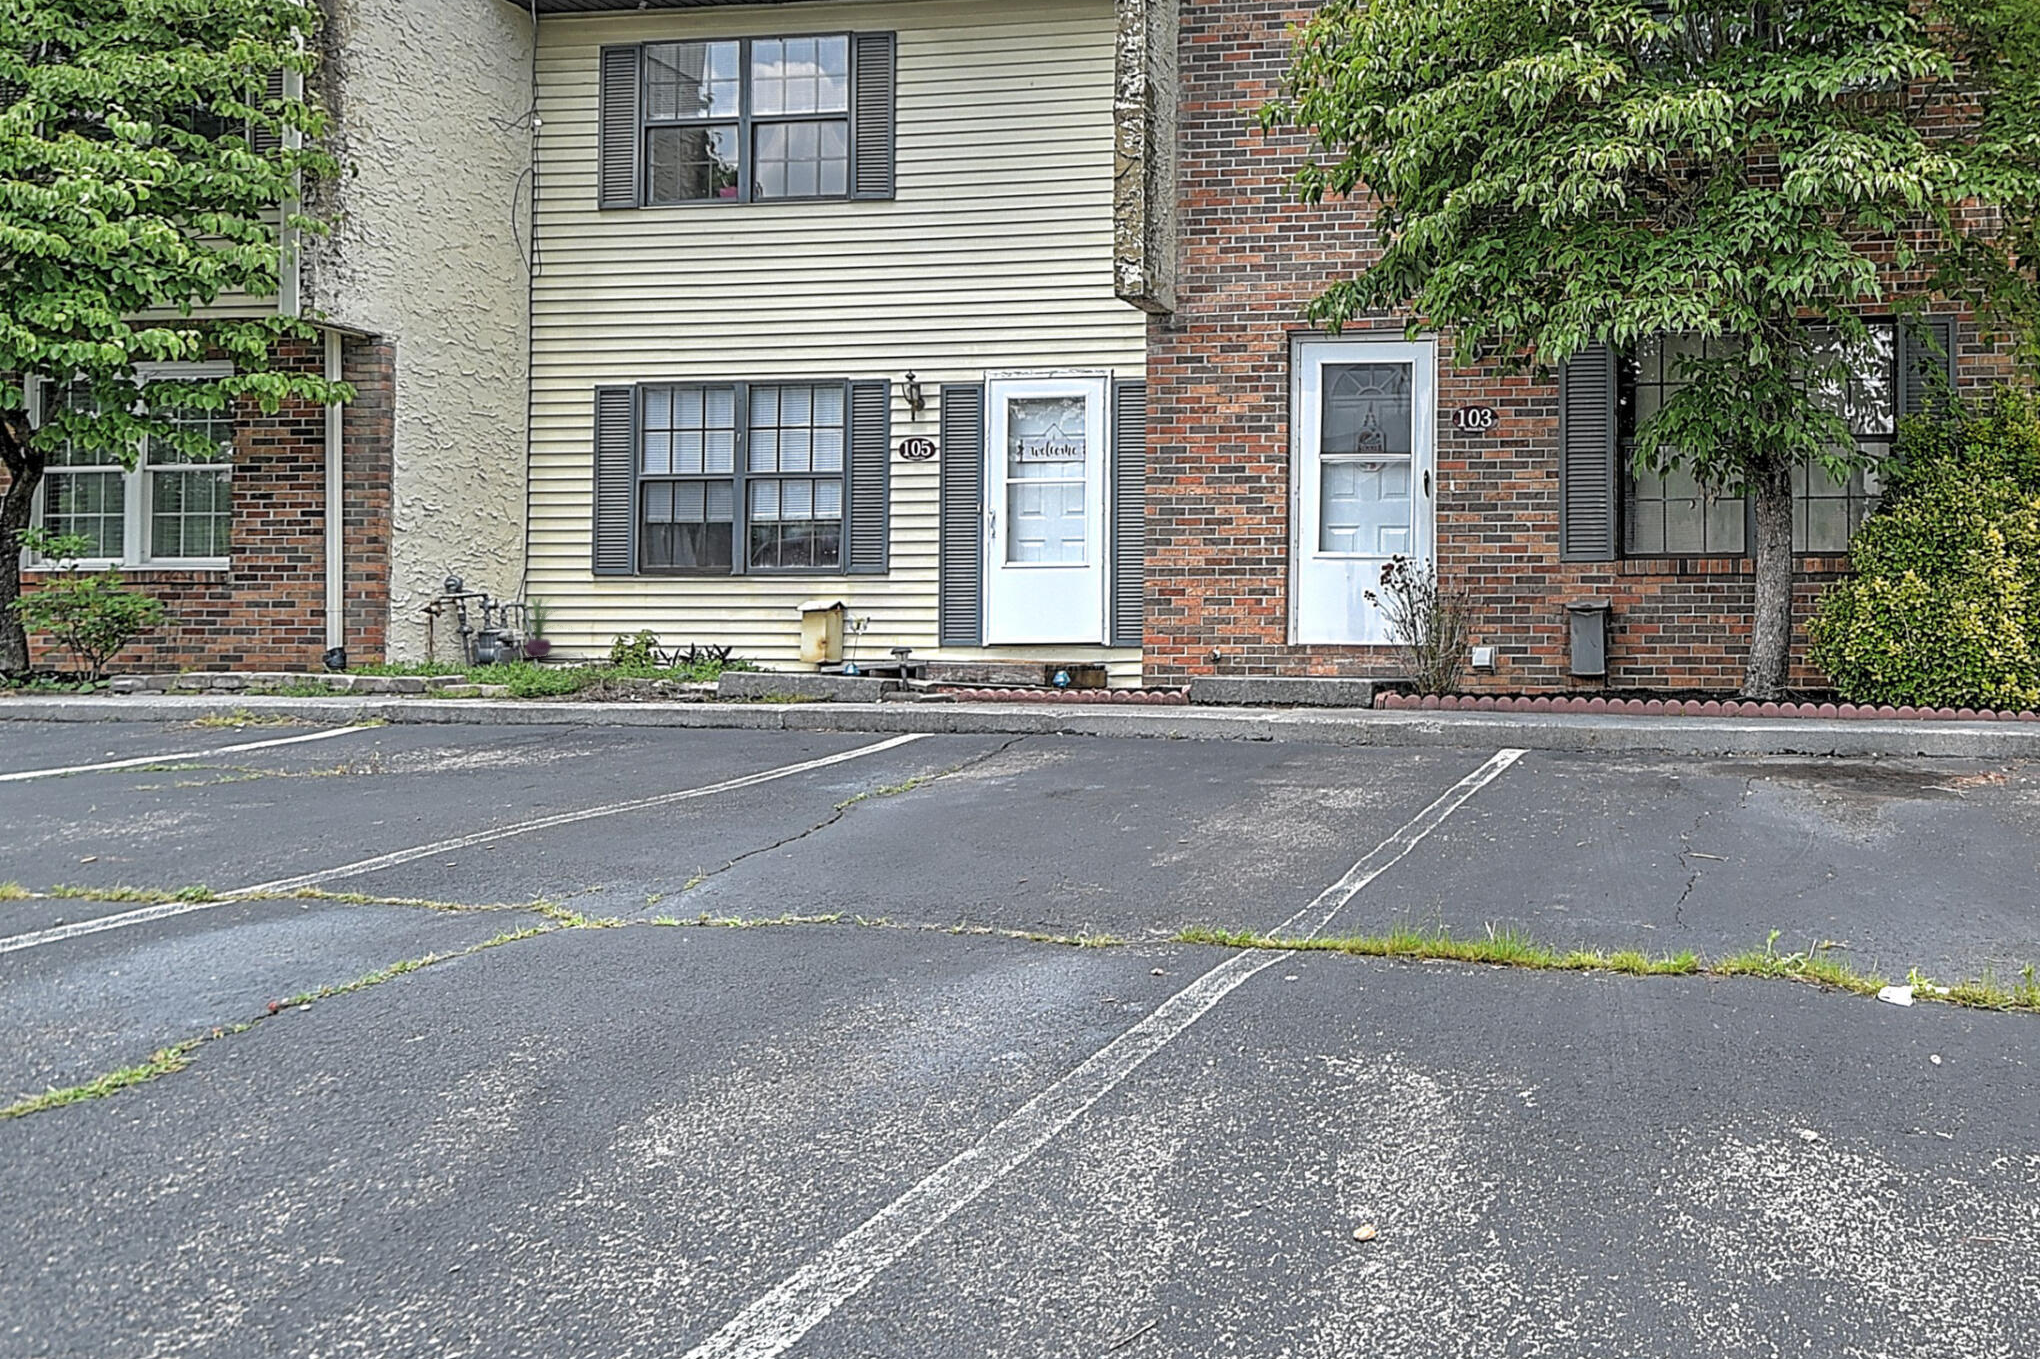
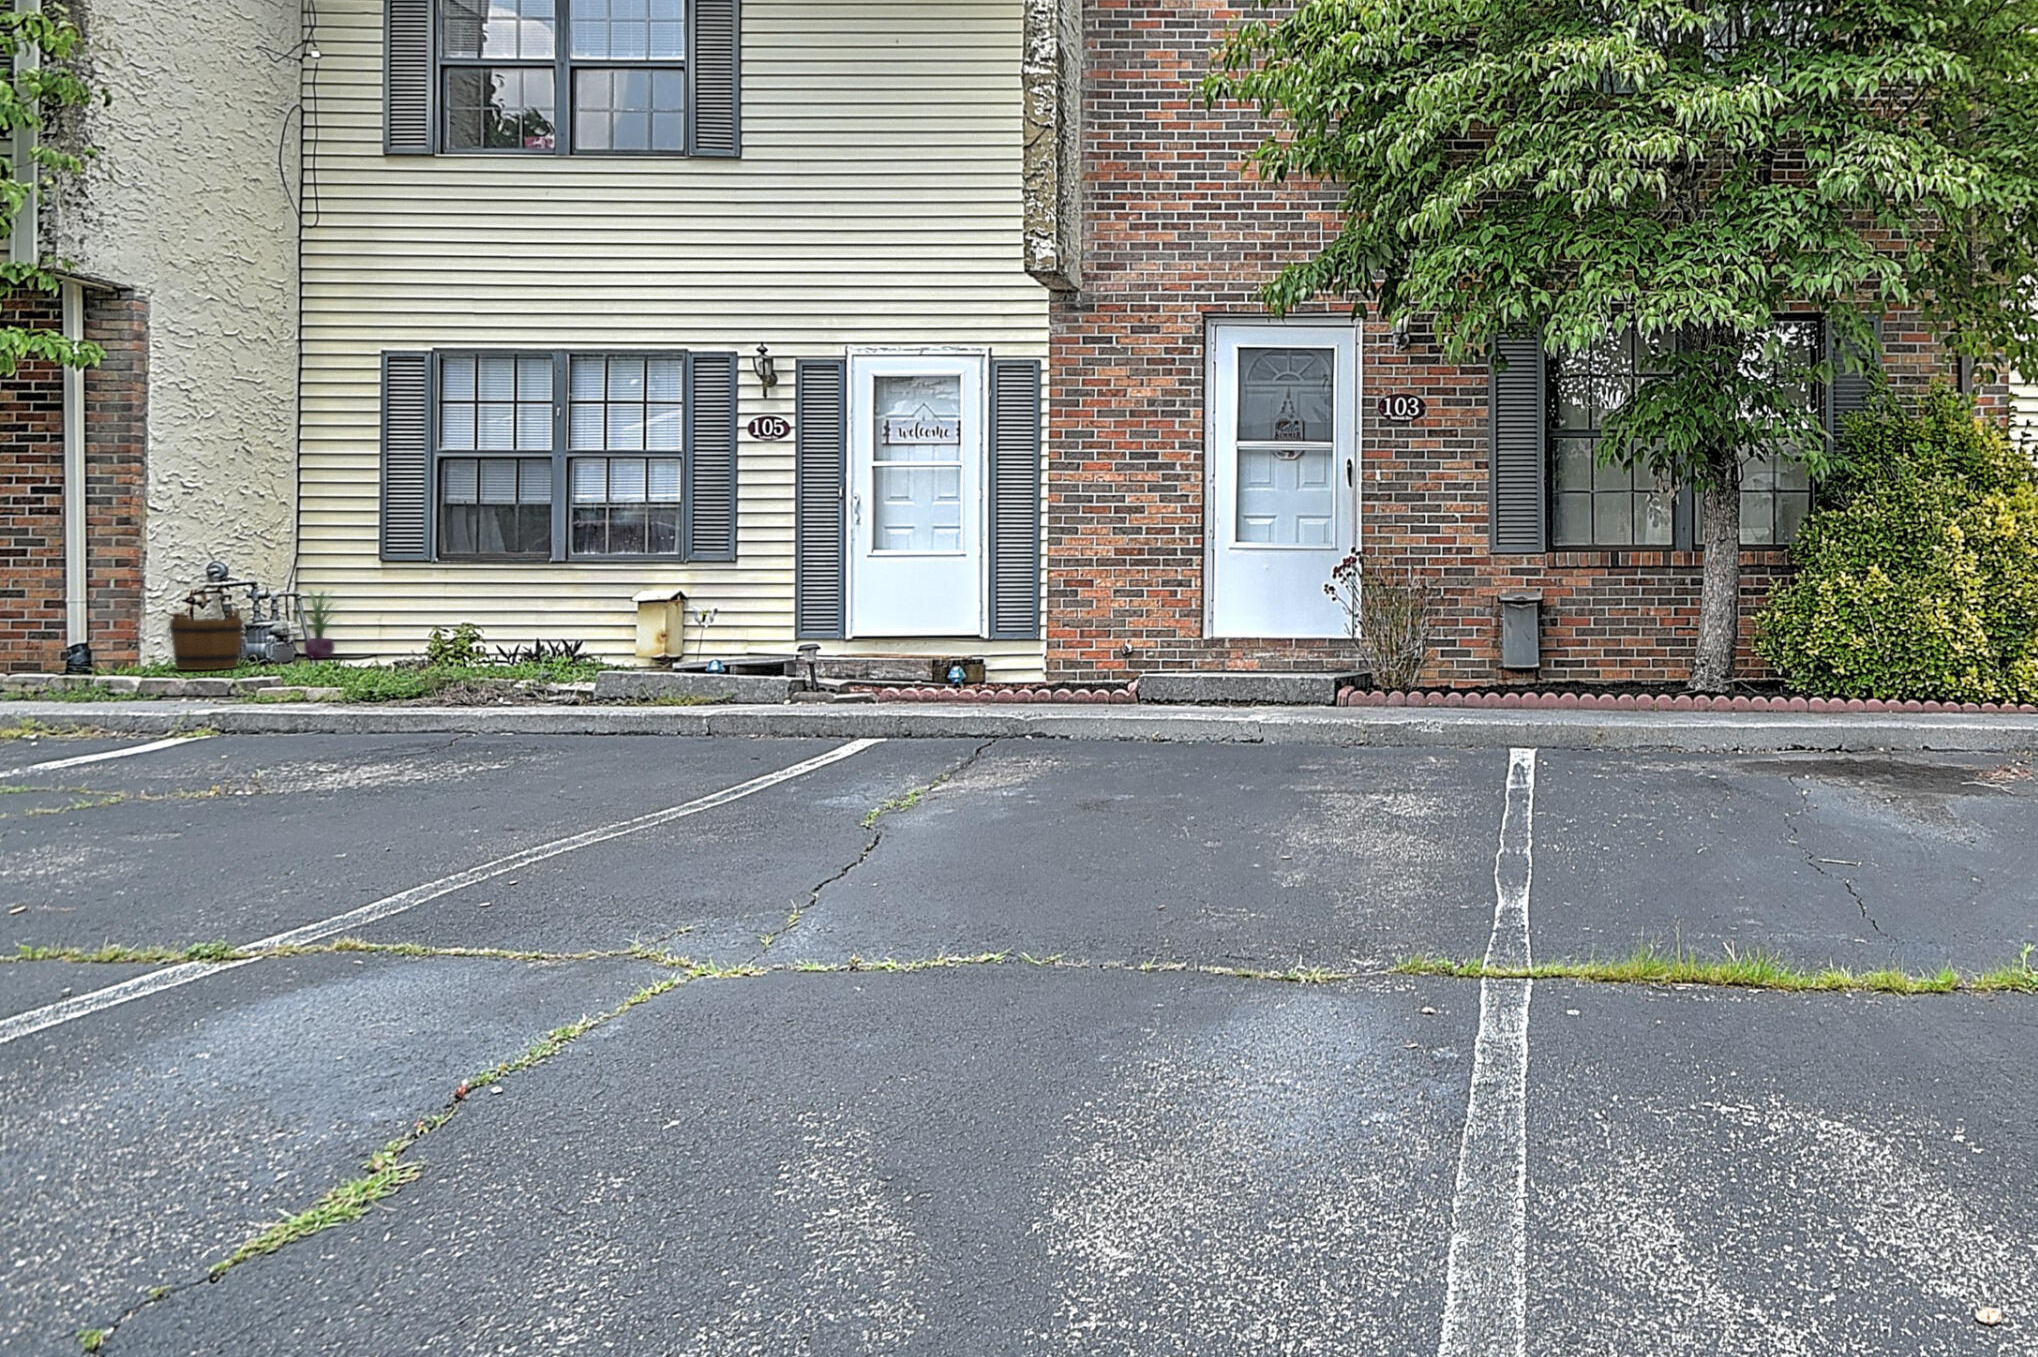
bucket: none [402,616,468,669] -> present [168,610,243,670]

